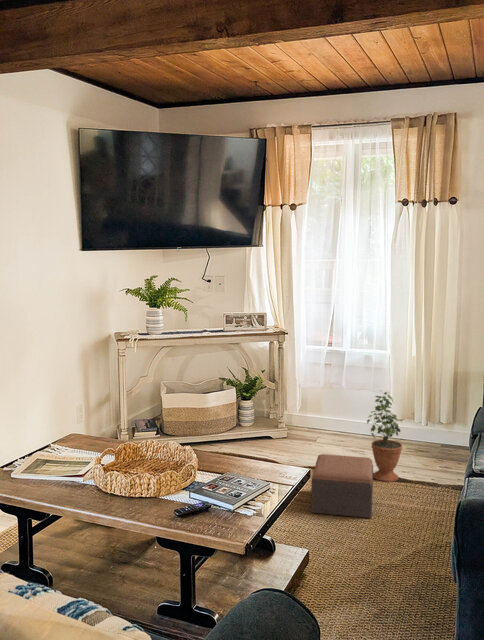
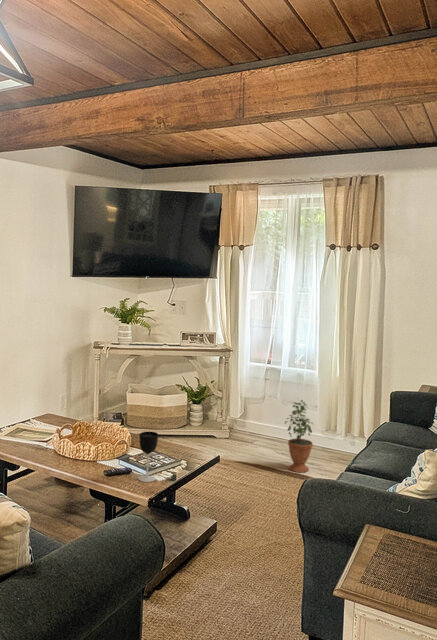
footstool: present [311,454,373,518] -> none [230,446,285,497]
wine glass: none [221,458,246,527] -> present [138,432,158,482]

